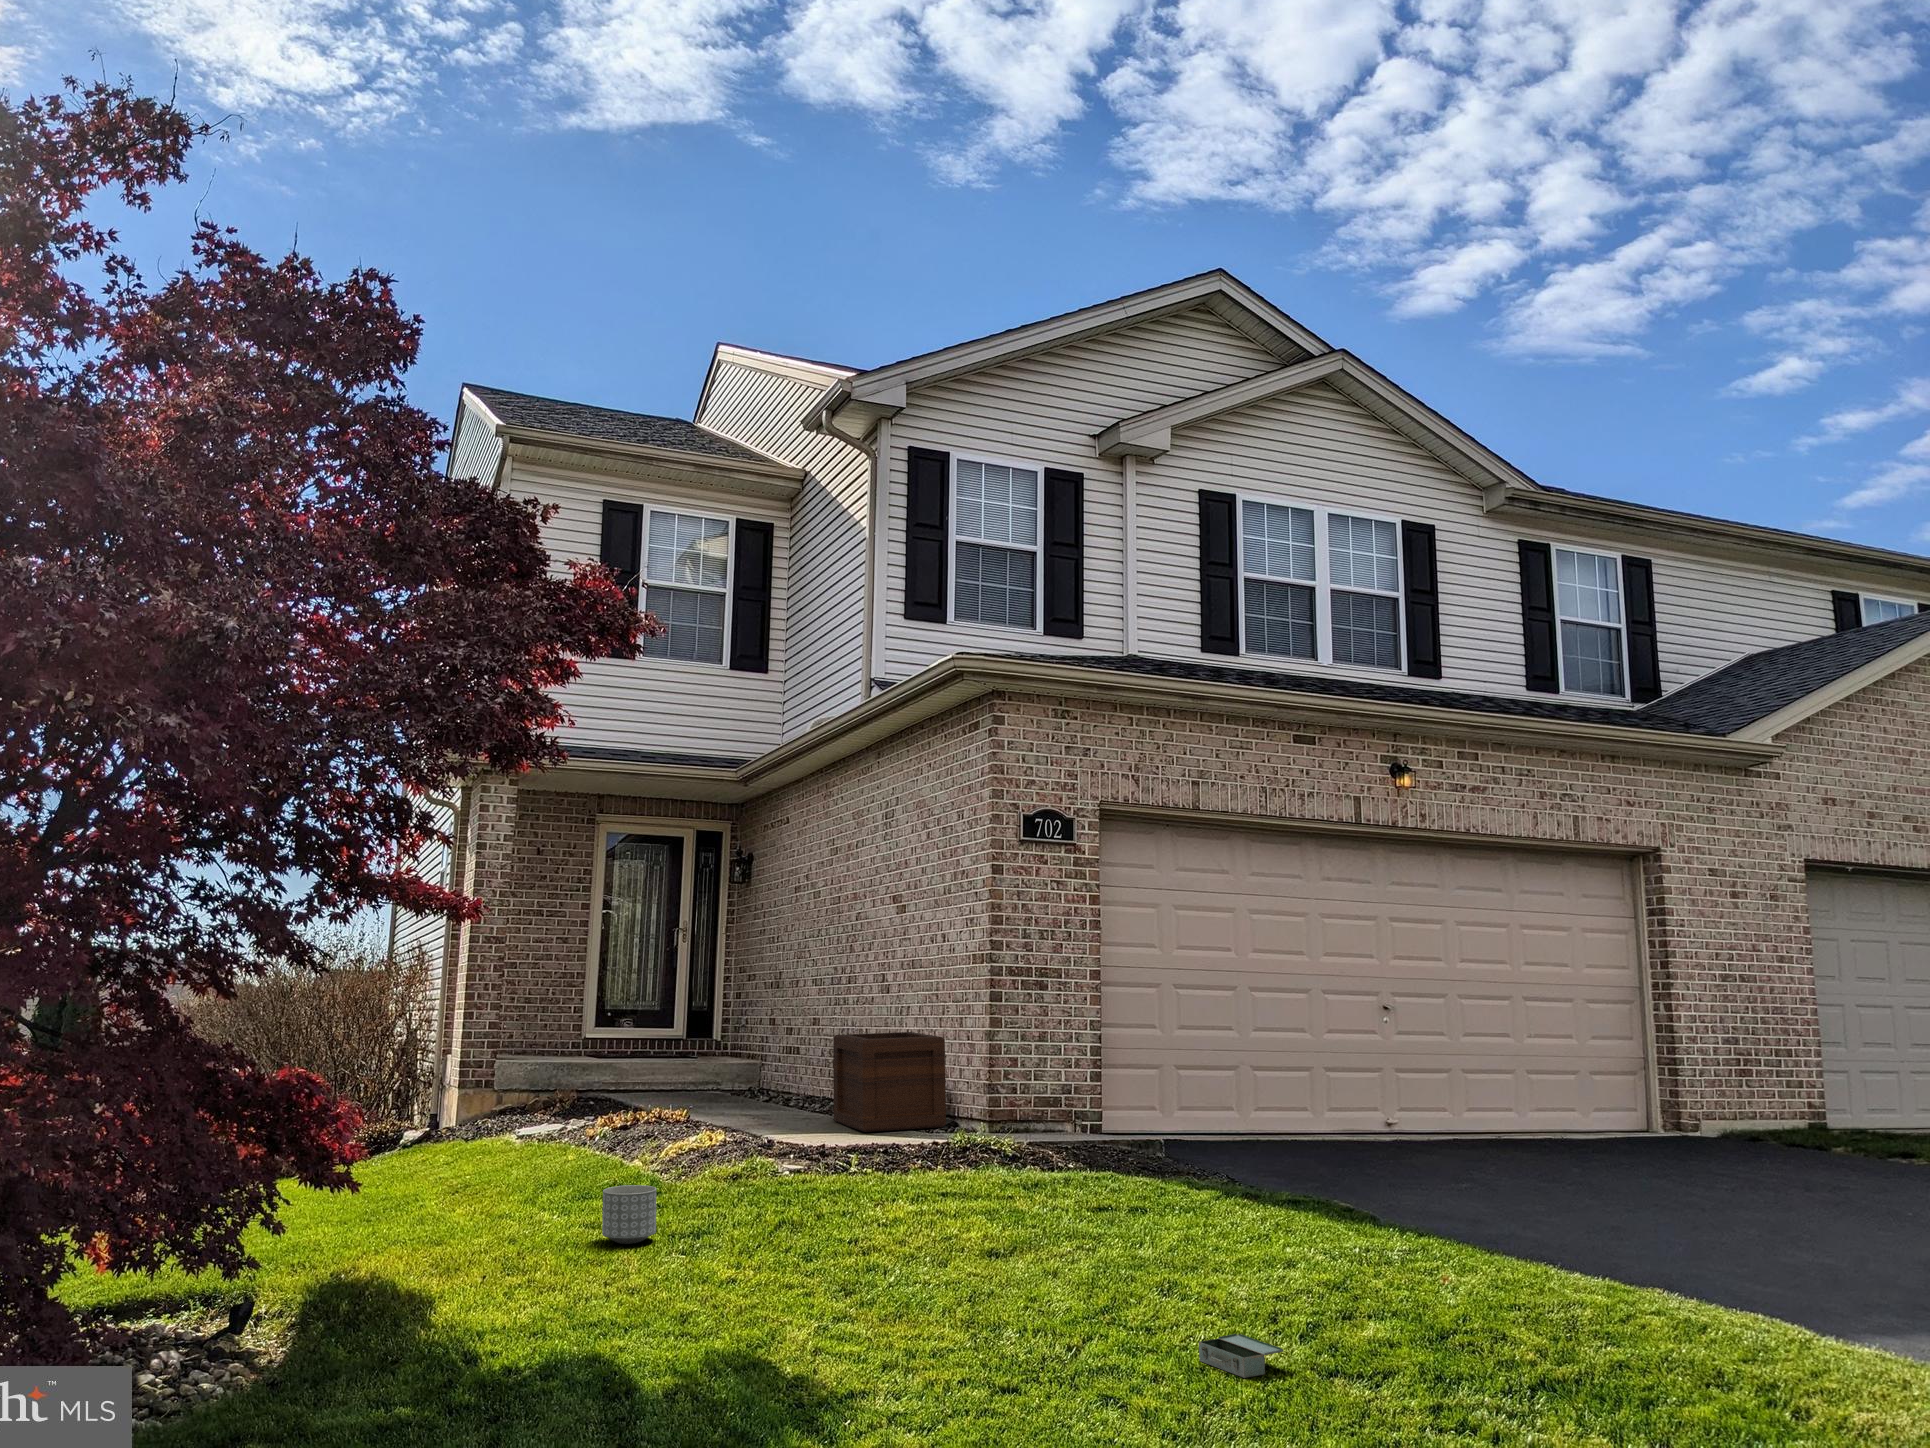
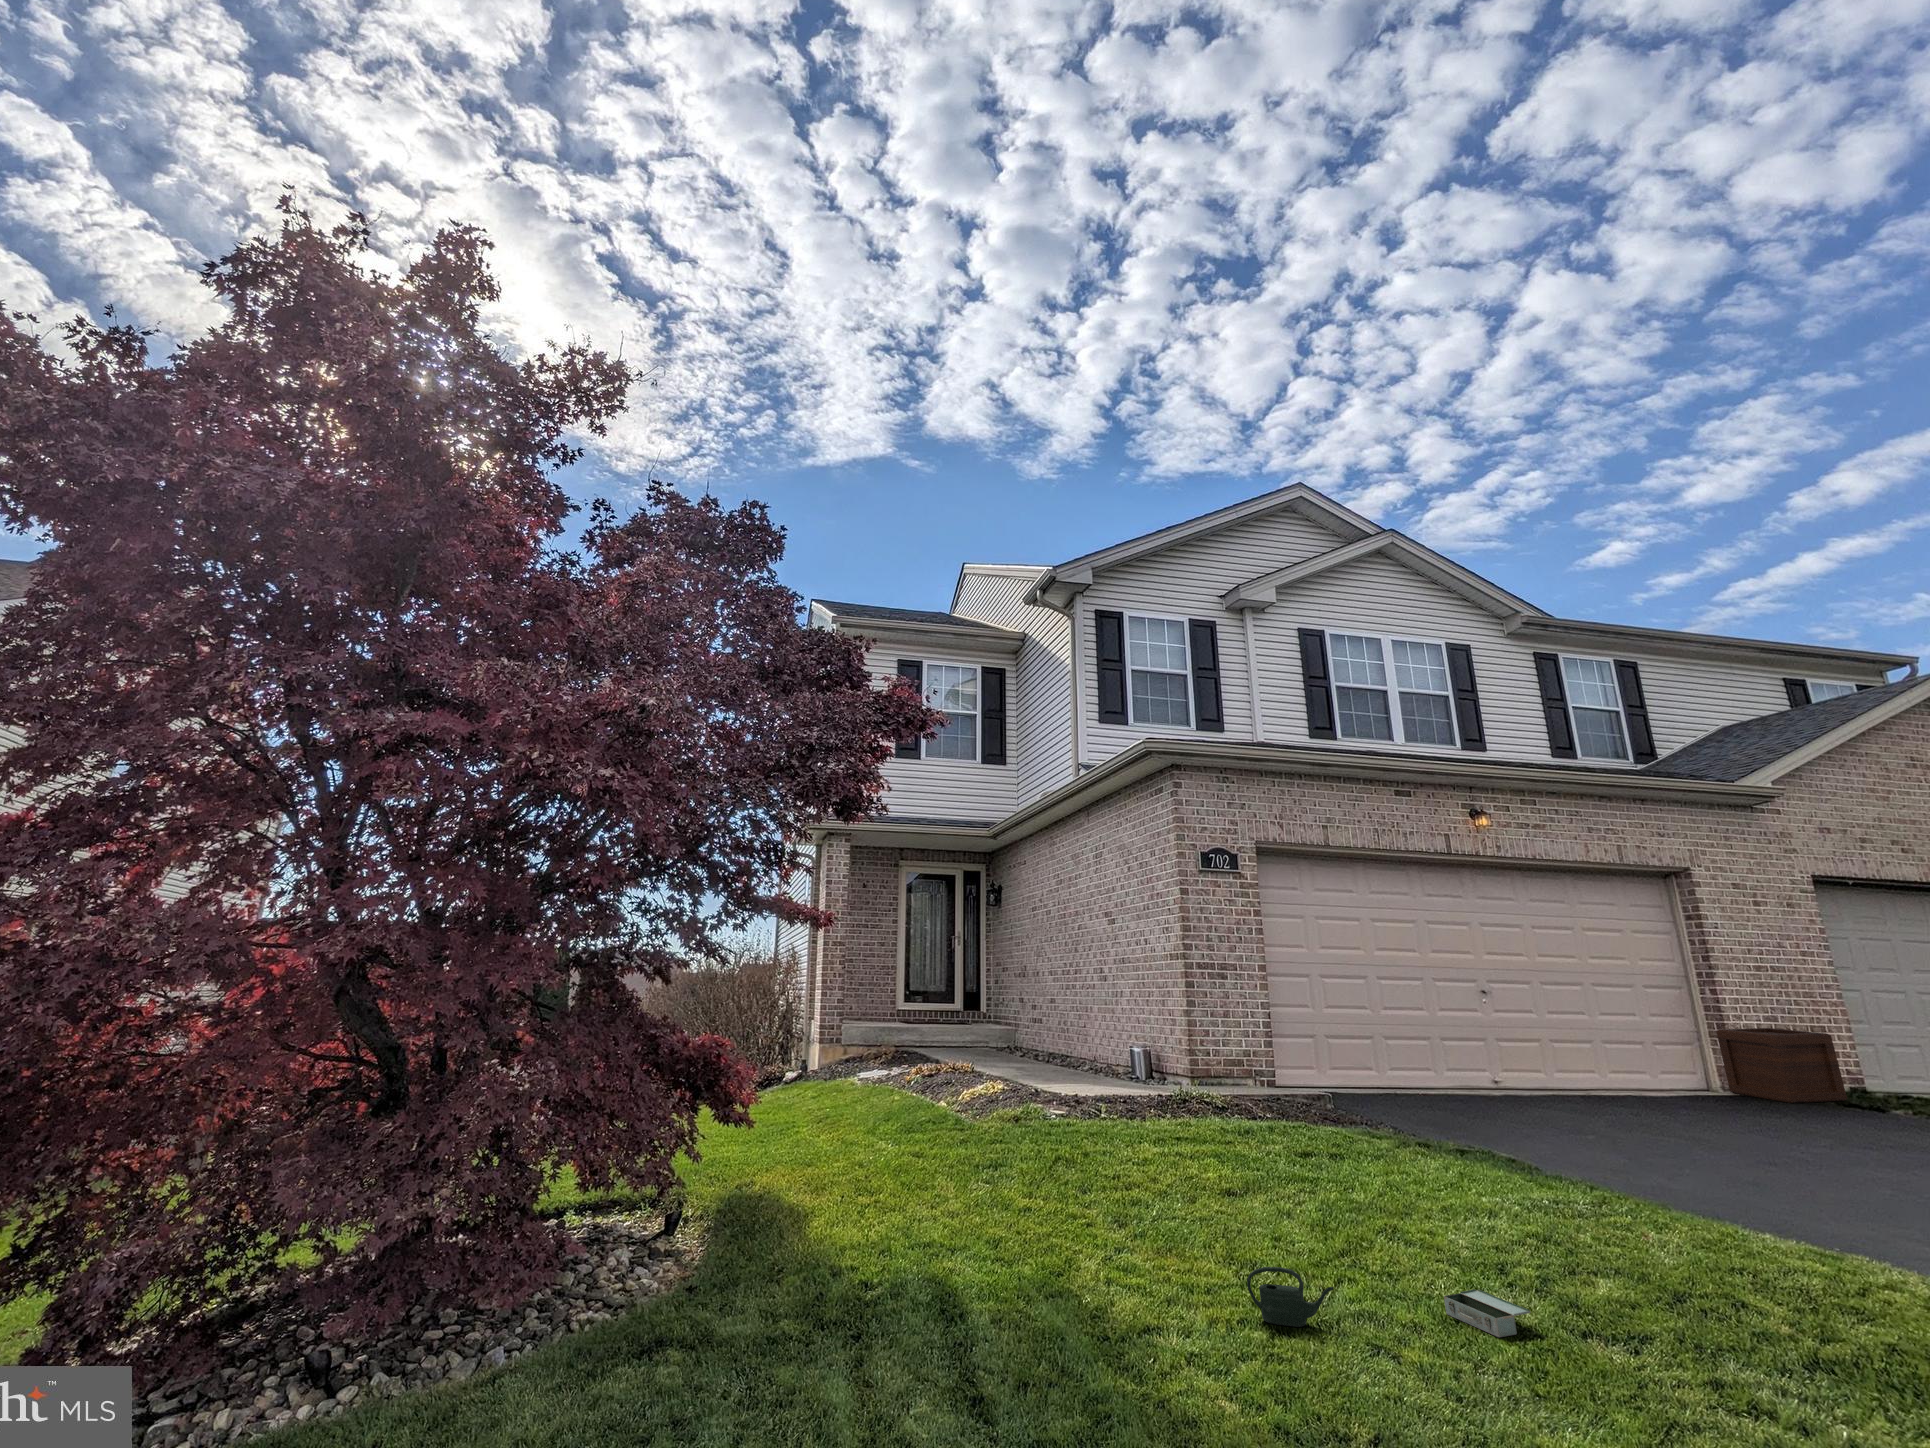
wooden crate: present [833,1032,946,1132] -> present [1716,1028,1847,1103]
planter: present [602,1185,656,1244] -> none [925,1127,965,1173]
watering can: none [977,1317,1072,1380] -> present [1247,1267,1333,1327]

